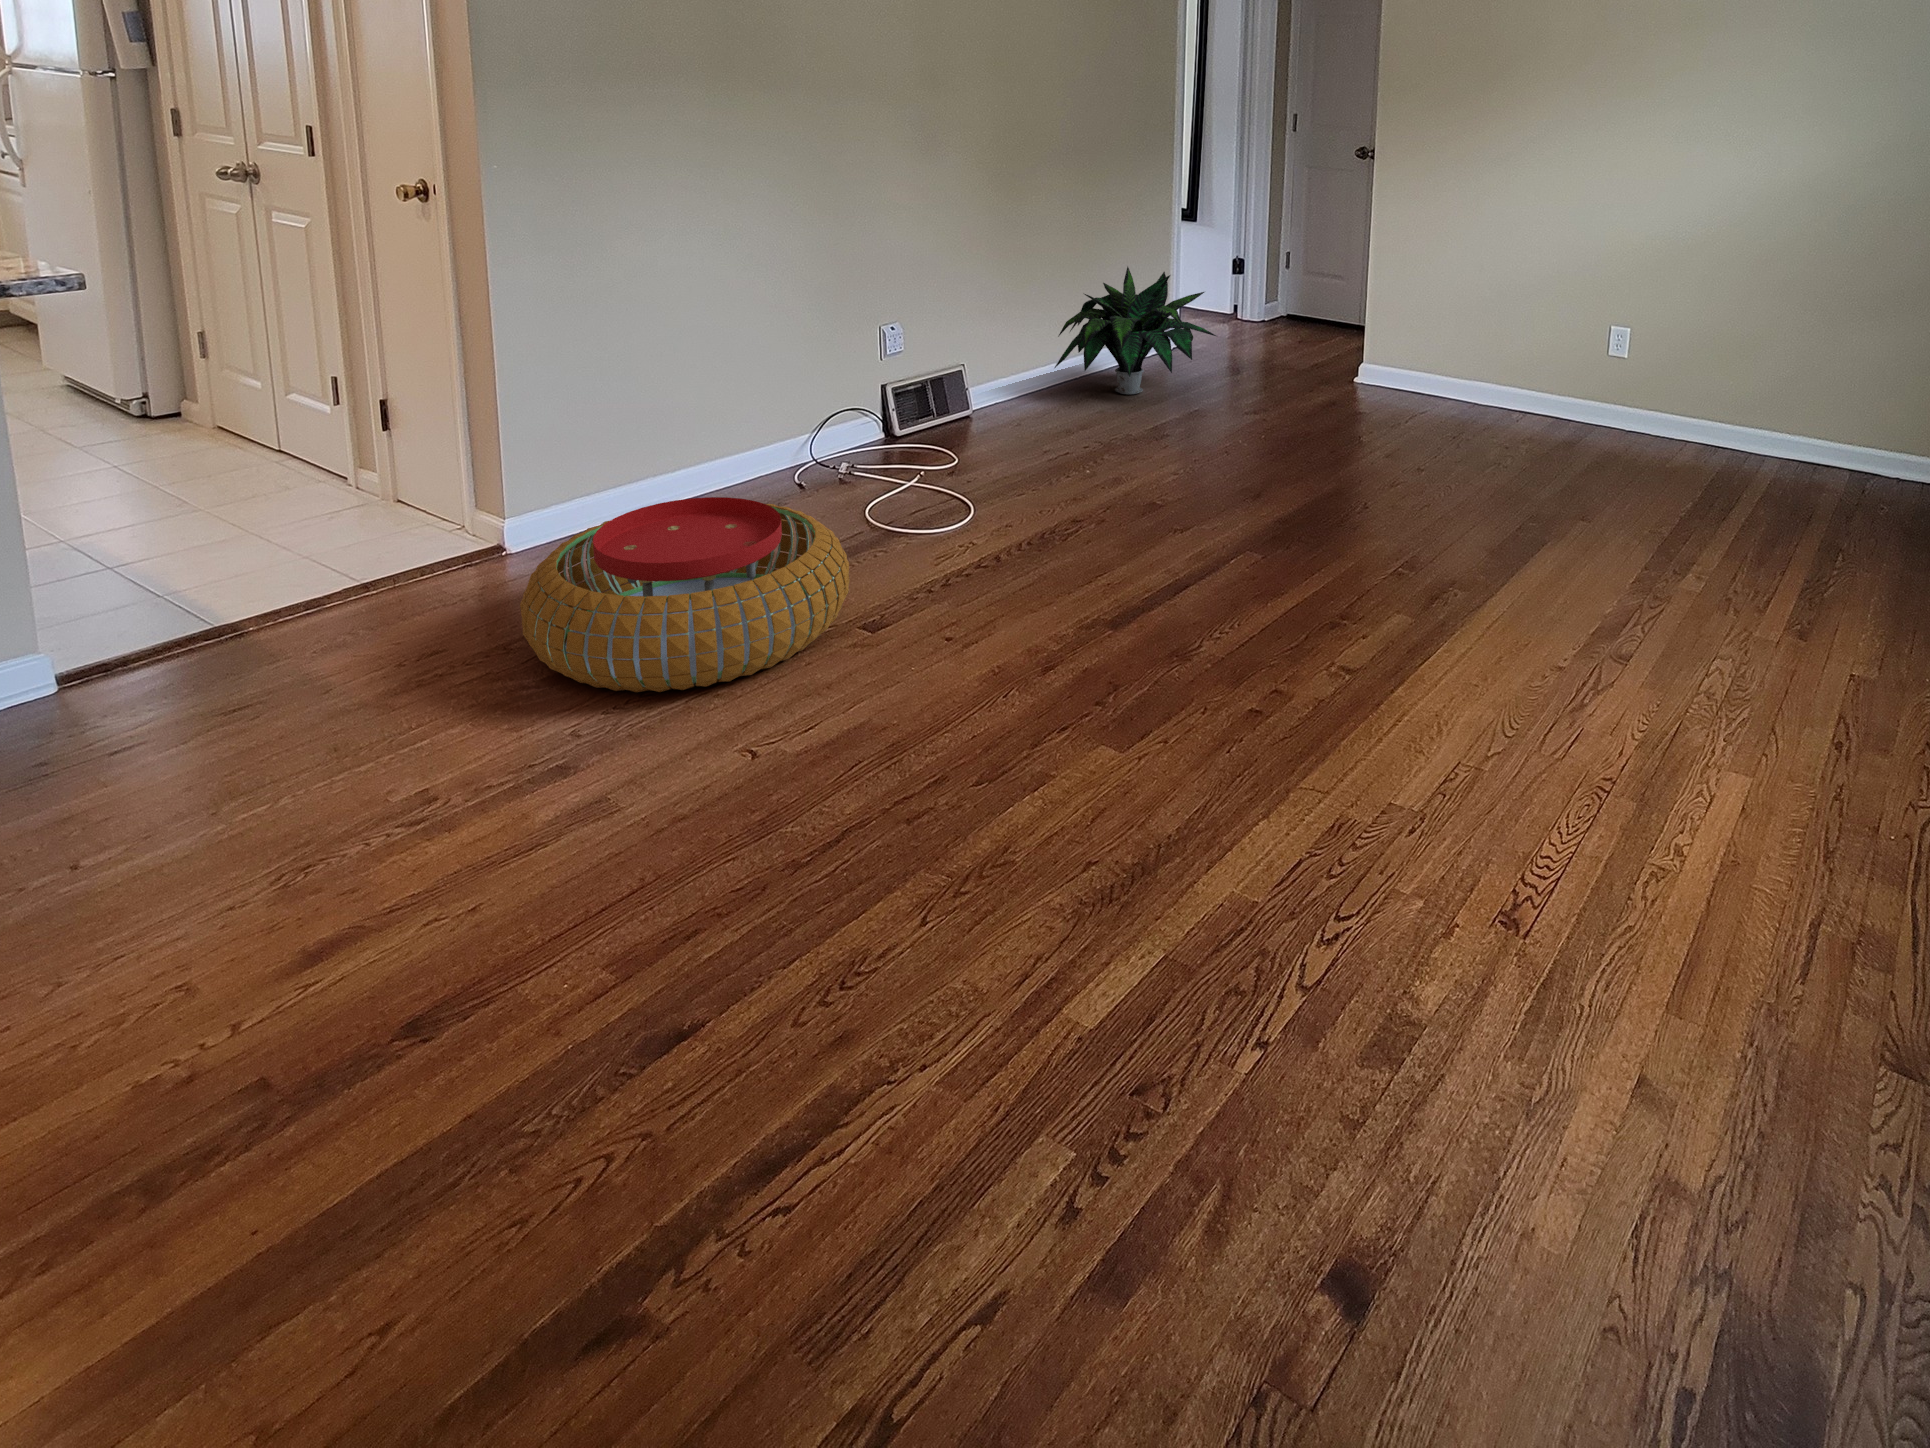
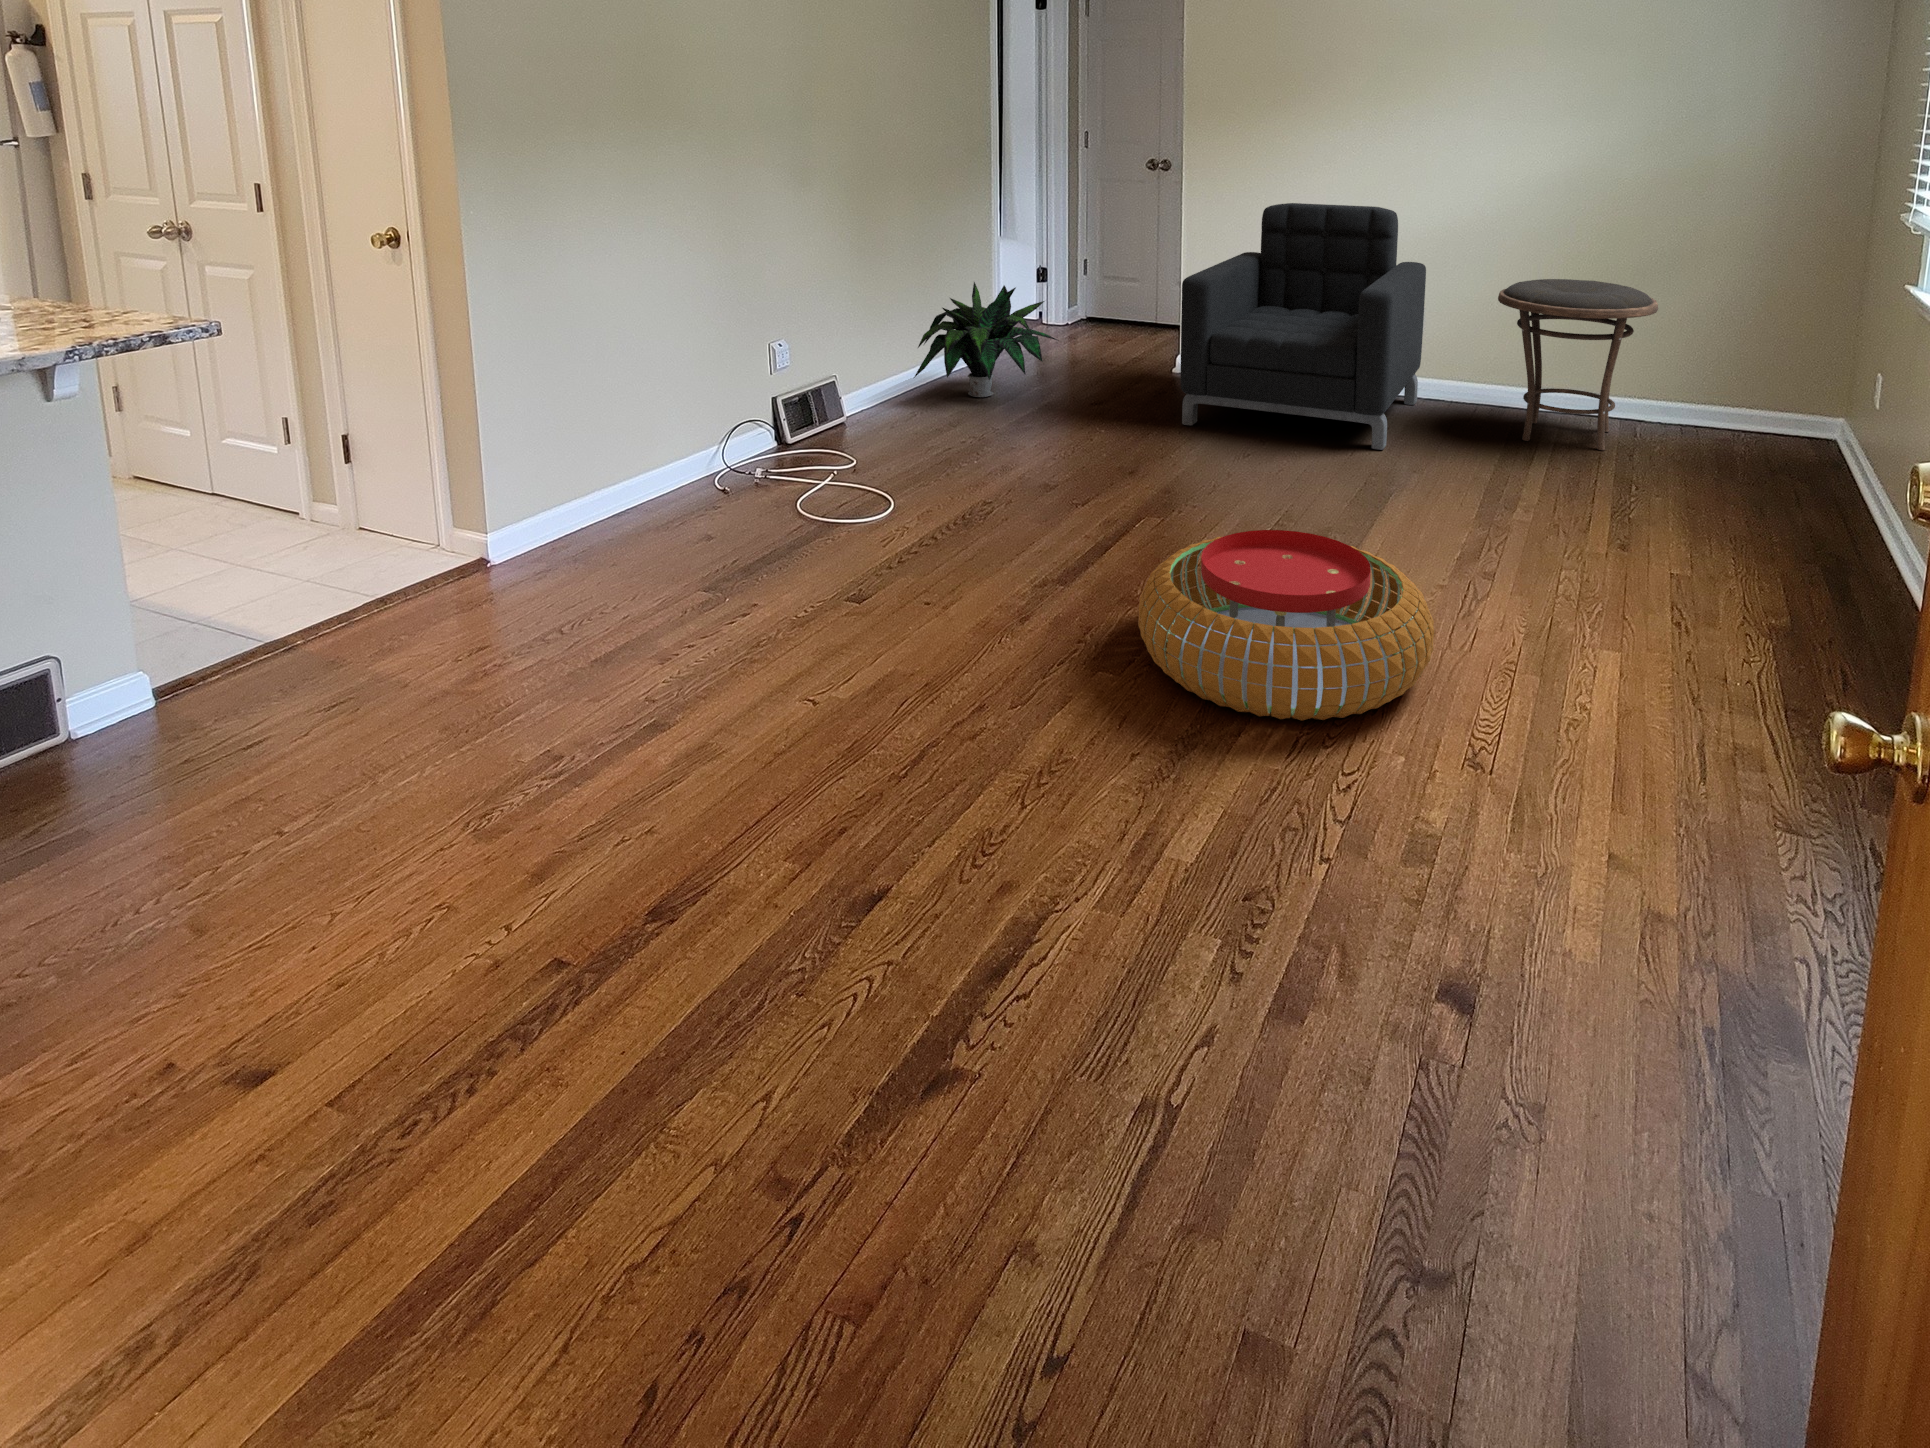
armchair: none [1336,195,1639,488] -> present [1181,203,1426,450]
side table: none [1713,298,1907,507] -> present [1498,279,1658,450]
pouf: present [520,497,850,692] -> present [1138,530,1435,721]

